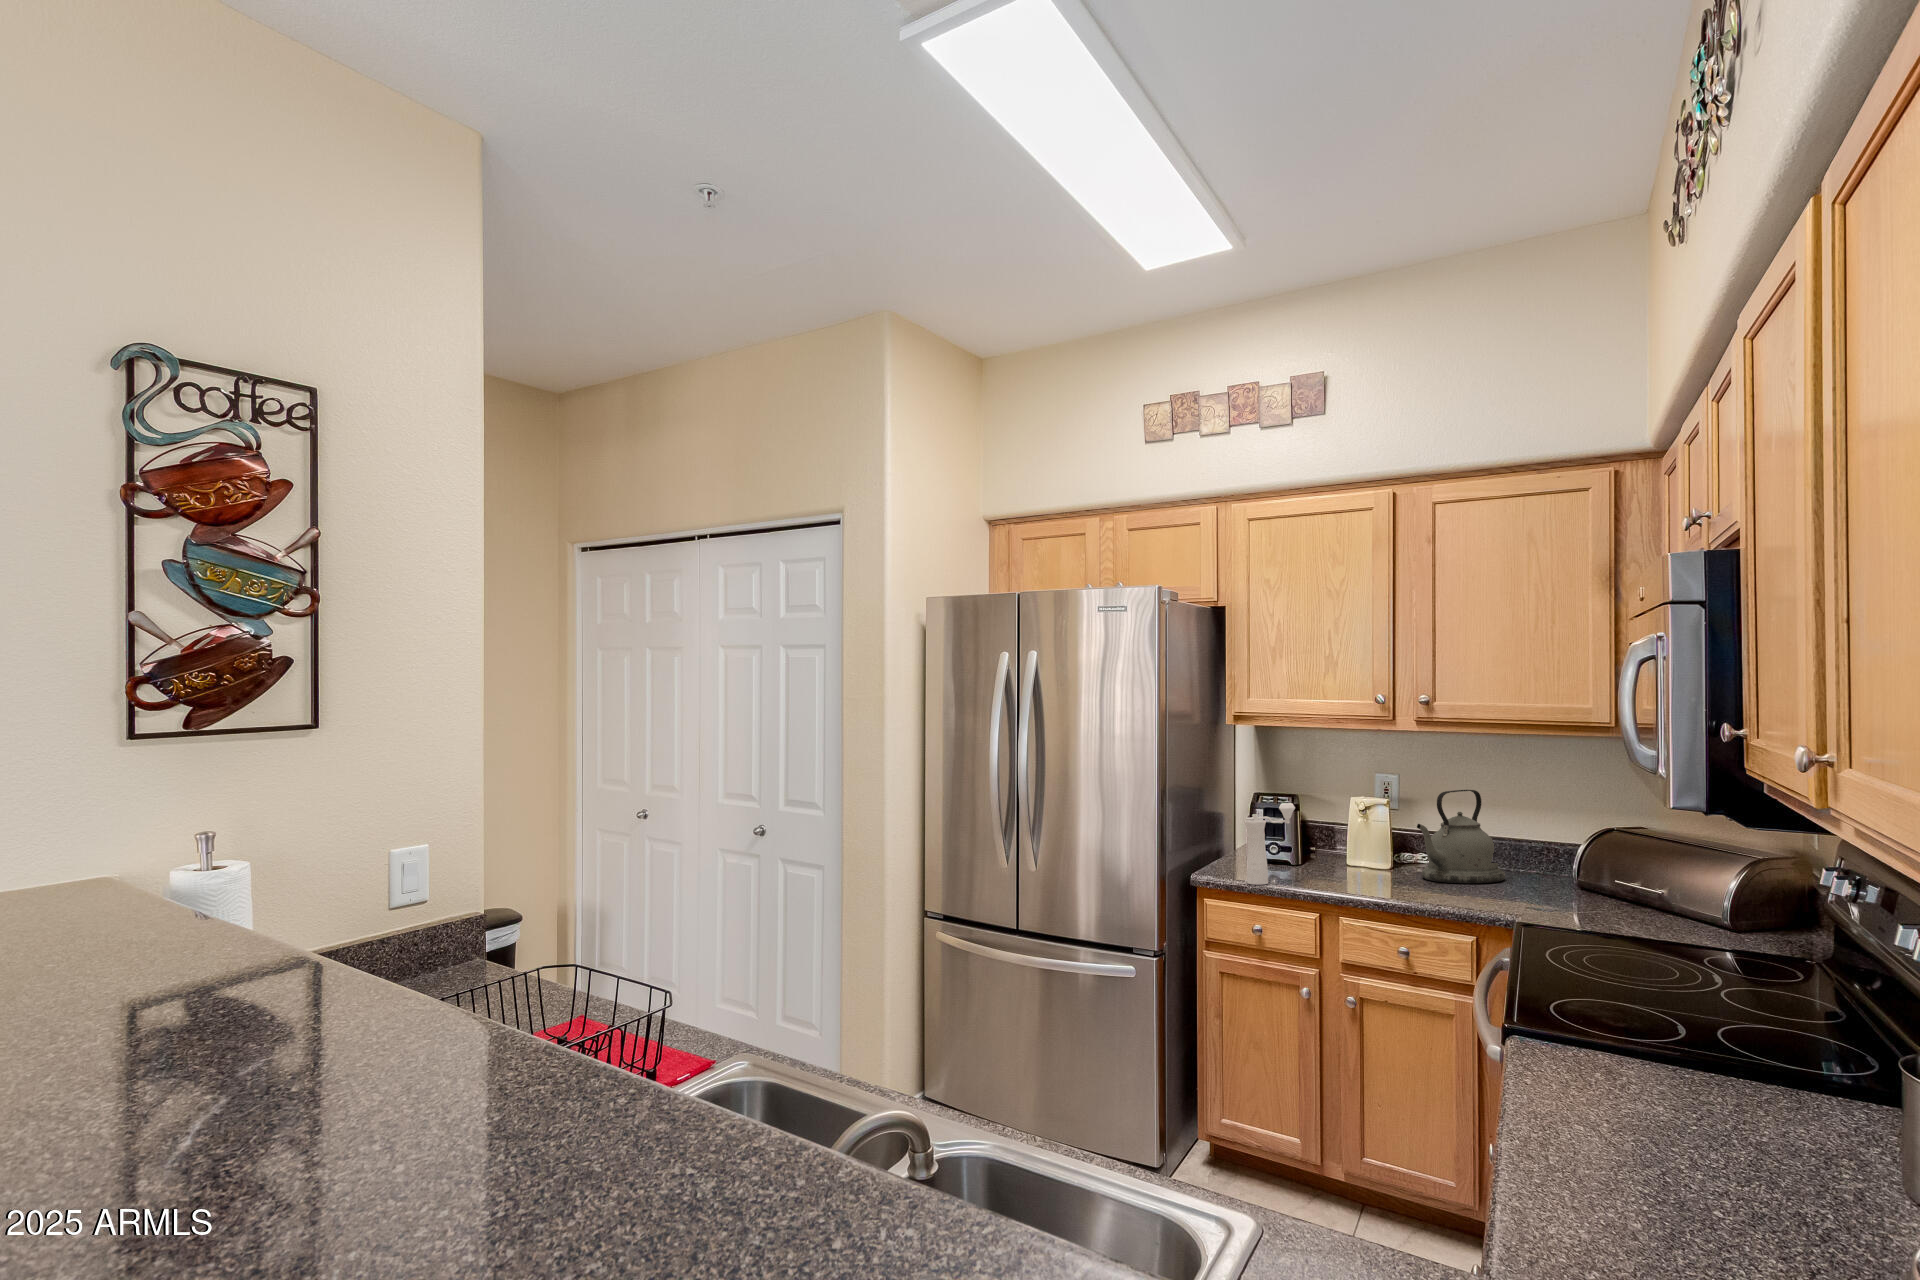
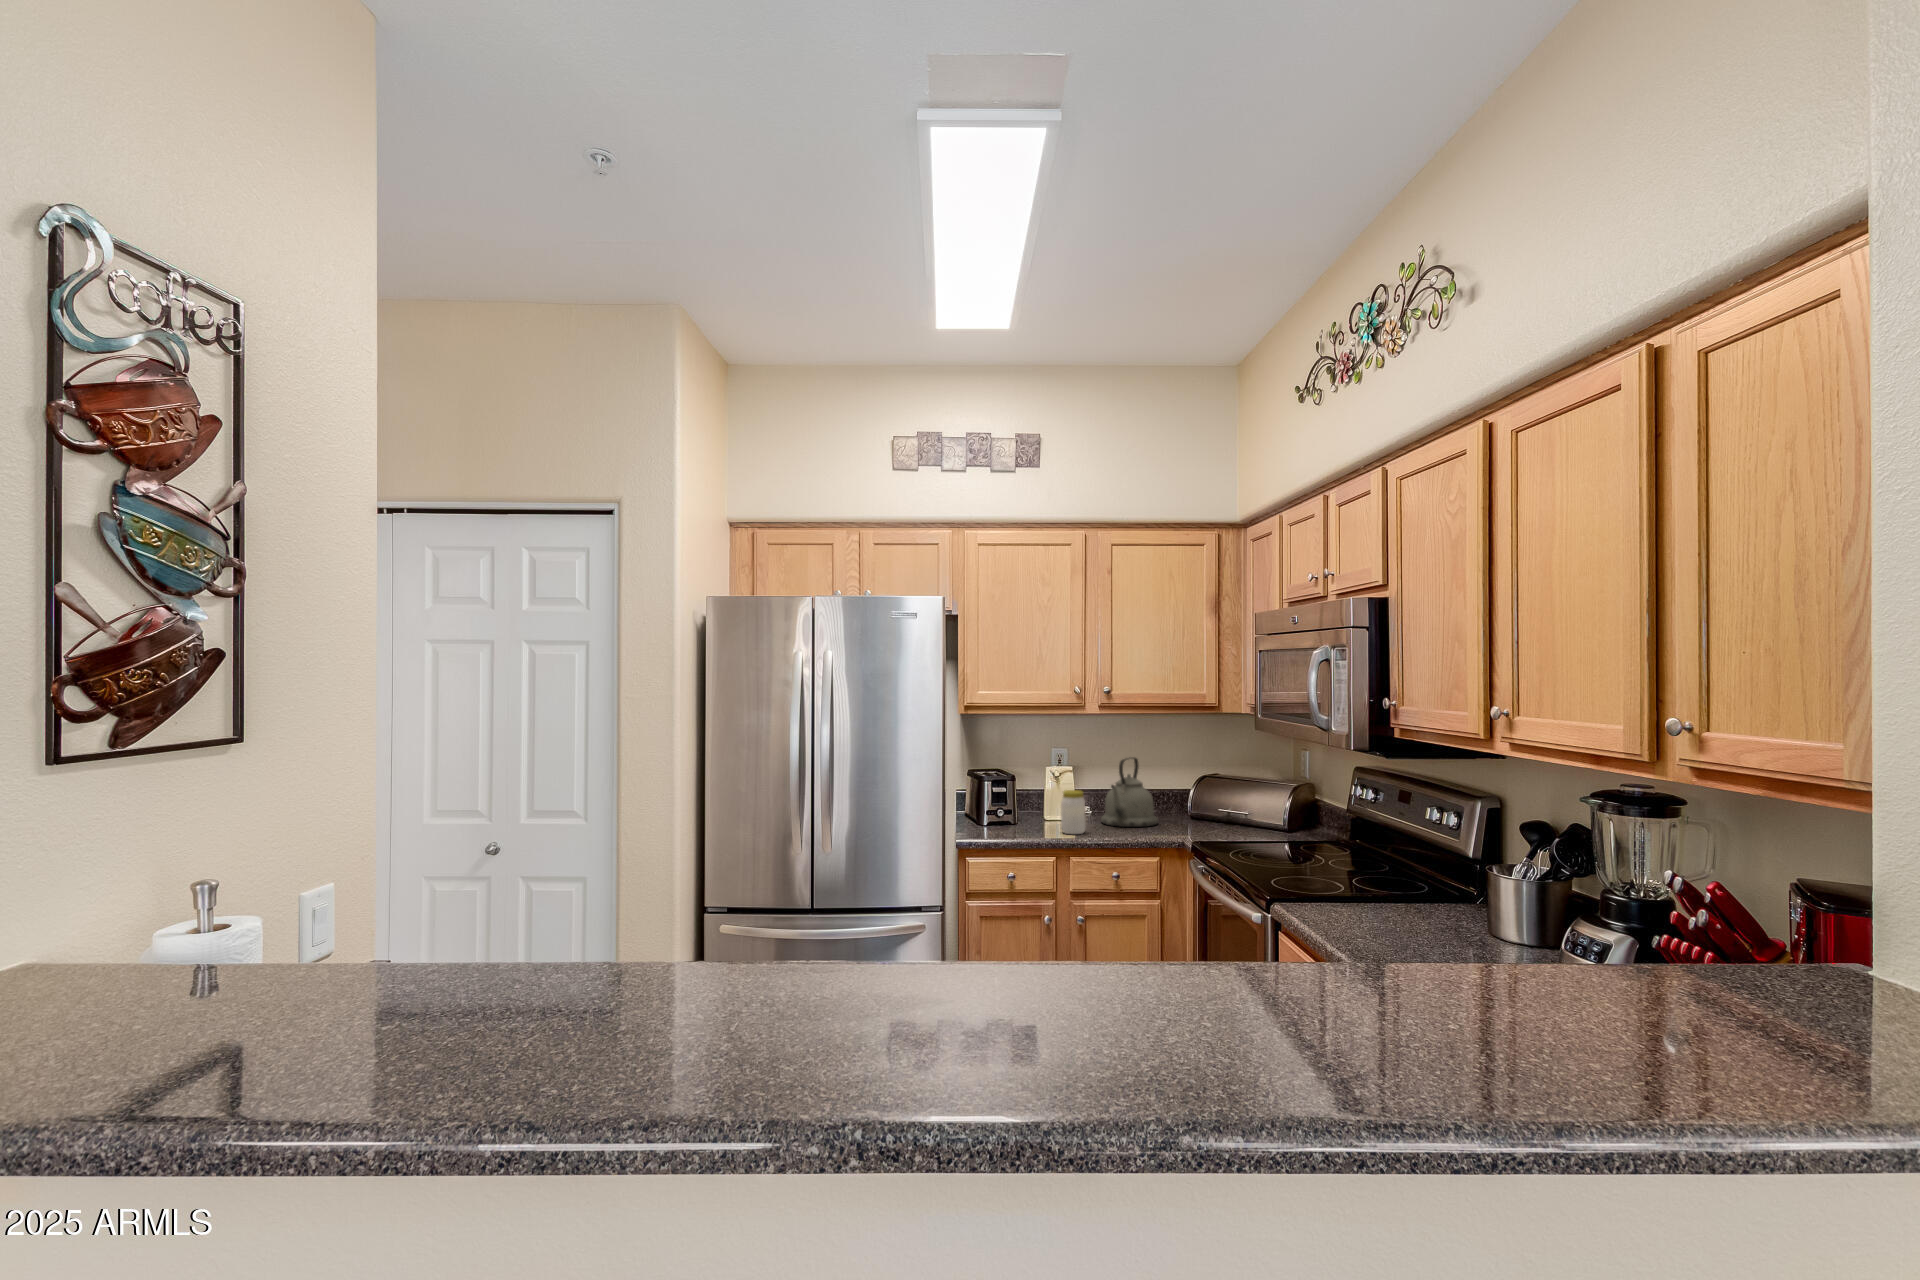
pepper mill: present [1245,803,1295,885] -> none [991,771,1023,837]
jar: none [1341,829,1376,887] -> present [1061,790,1085,834]

